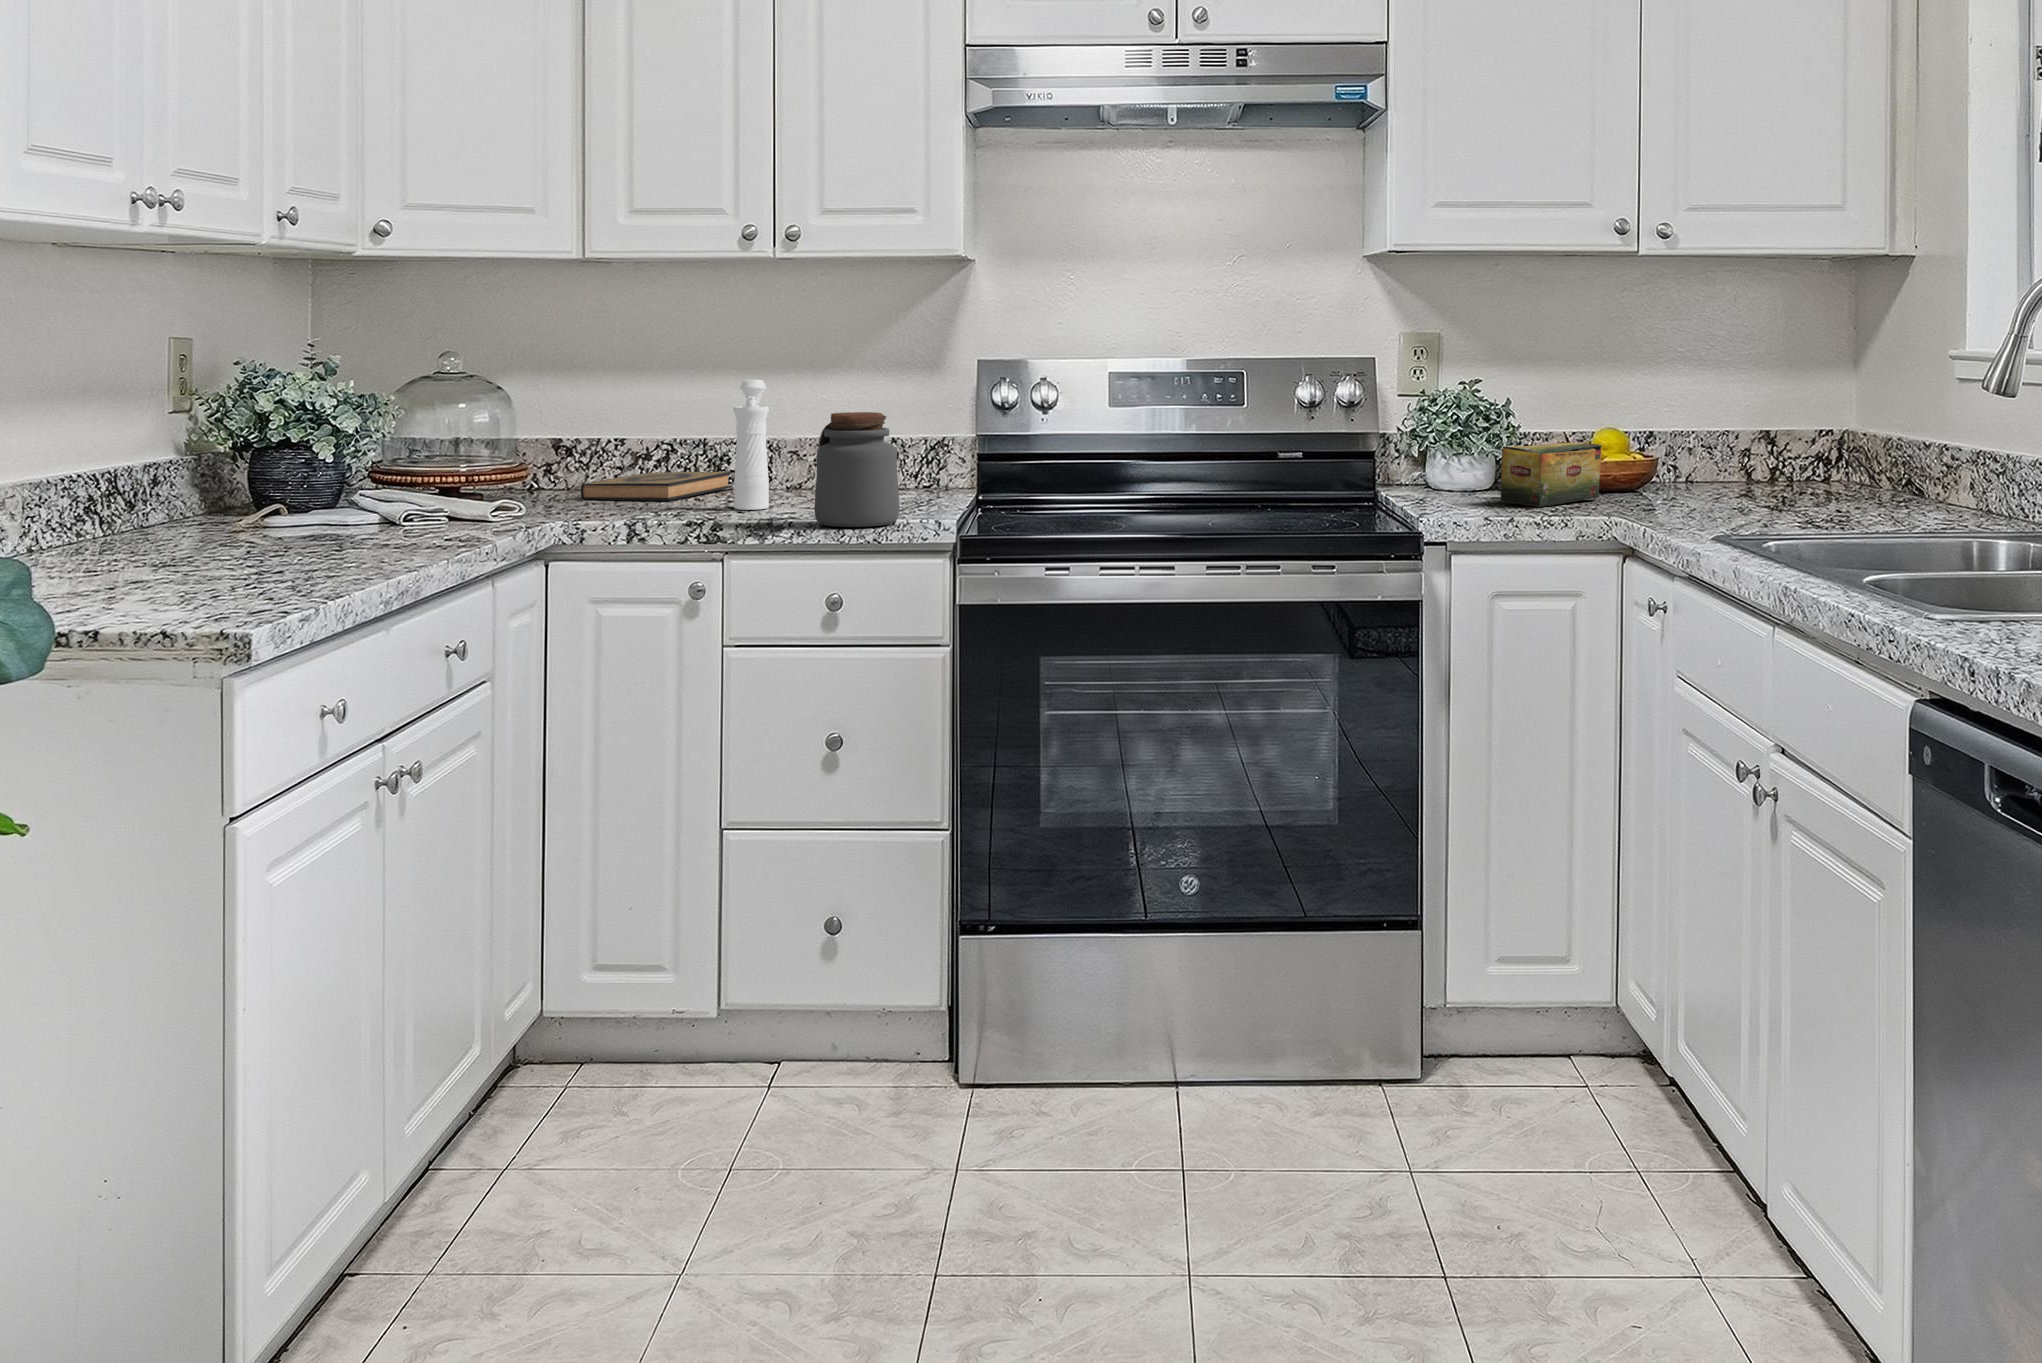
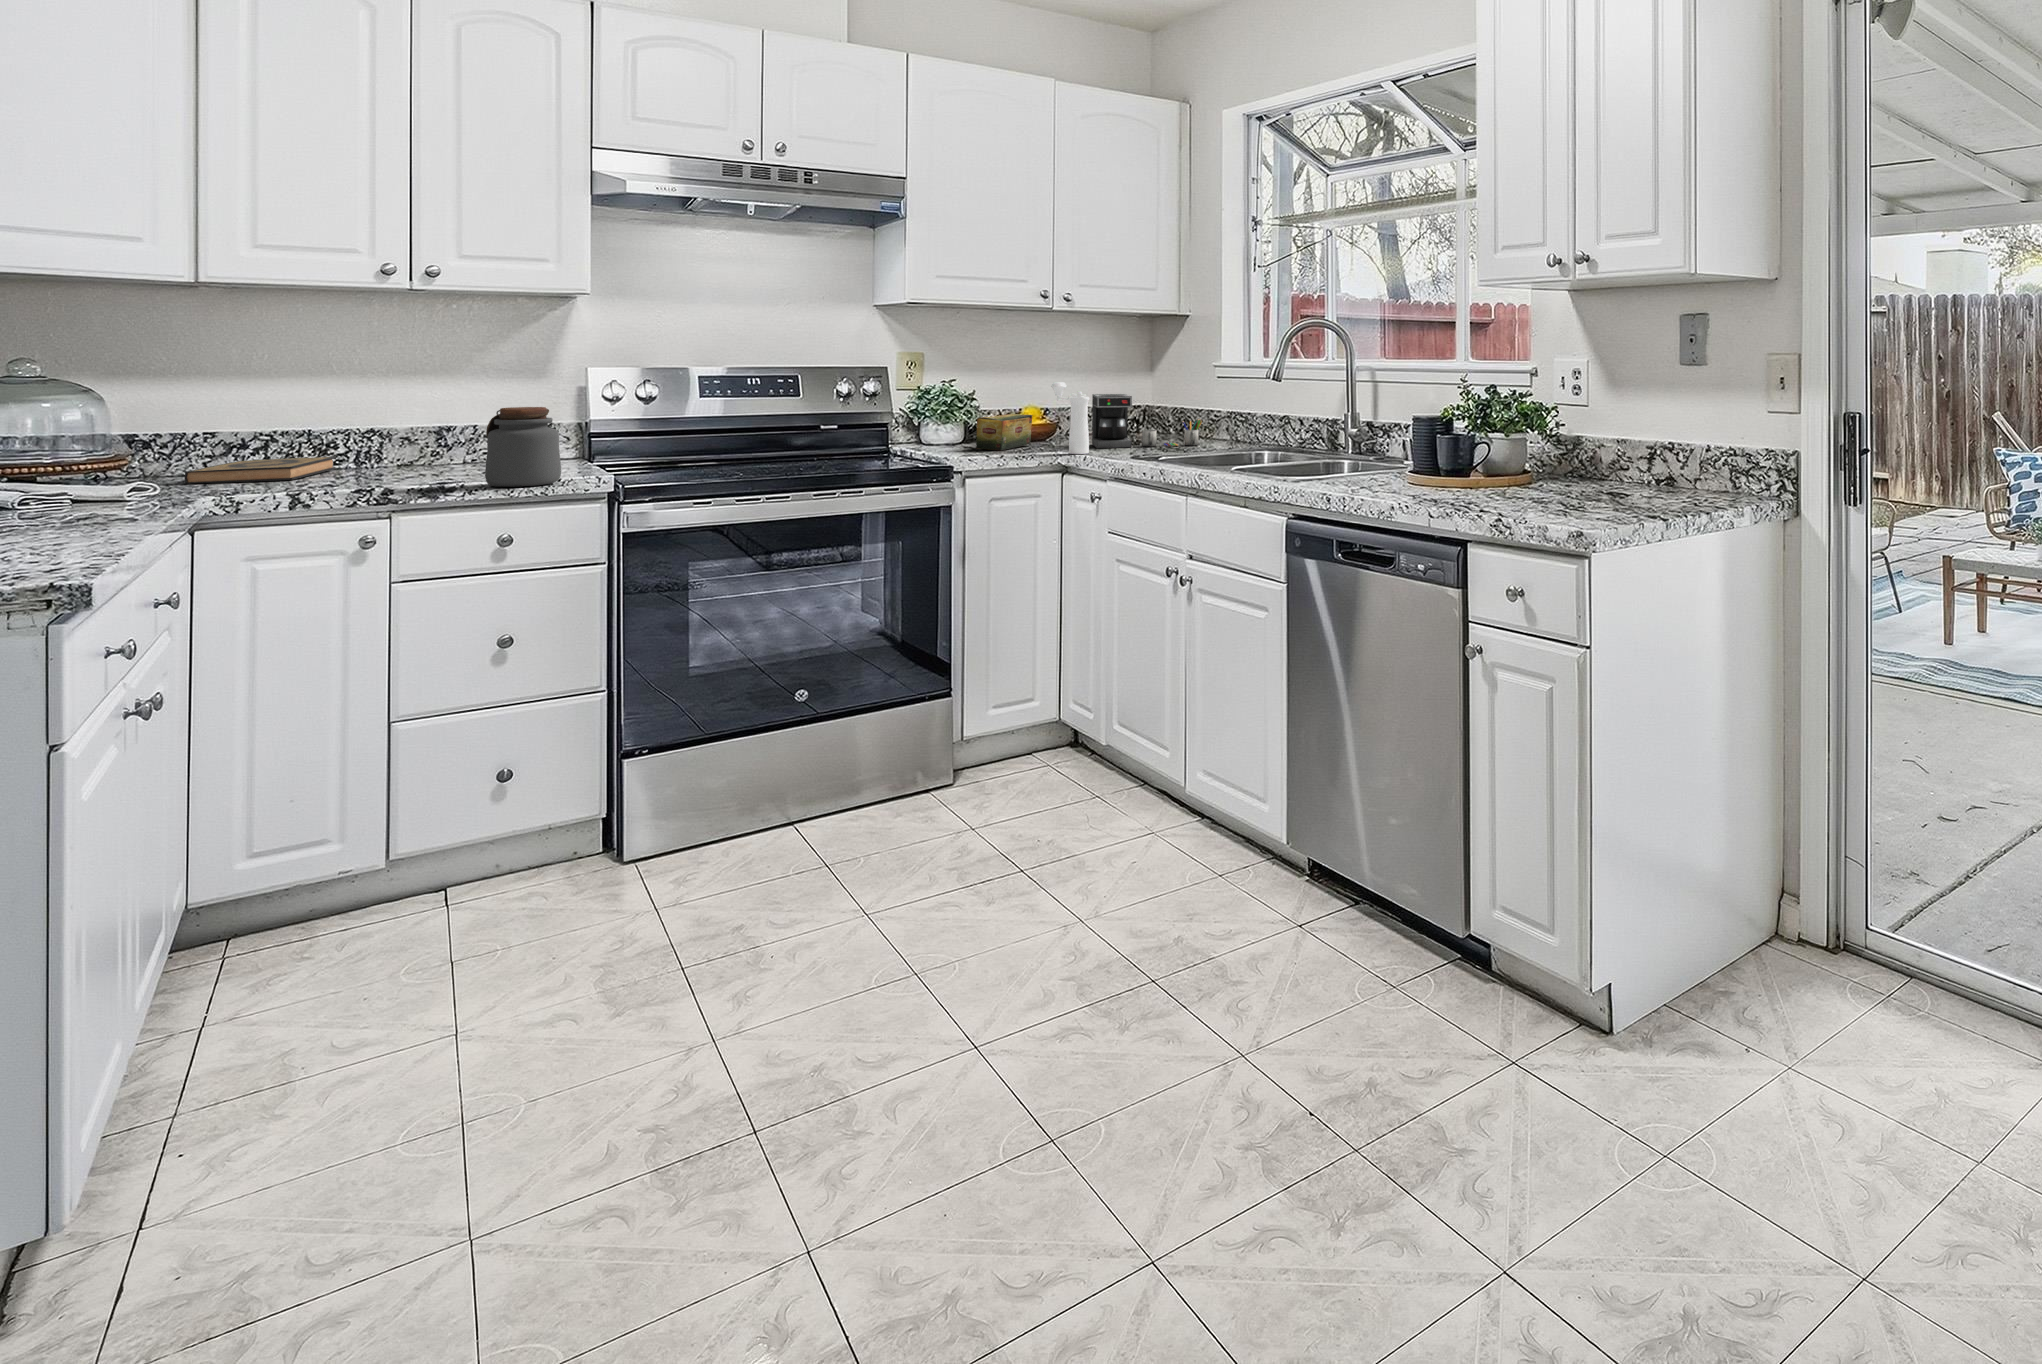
pepper mill: present [733,380,769,510] -> present [1051,382,1089,454]
coffee maker: none [1707,409,1918,517] -> present [1092,394,1202,448]

